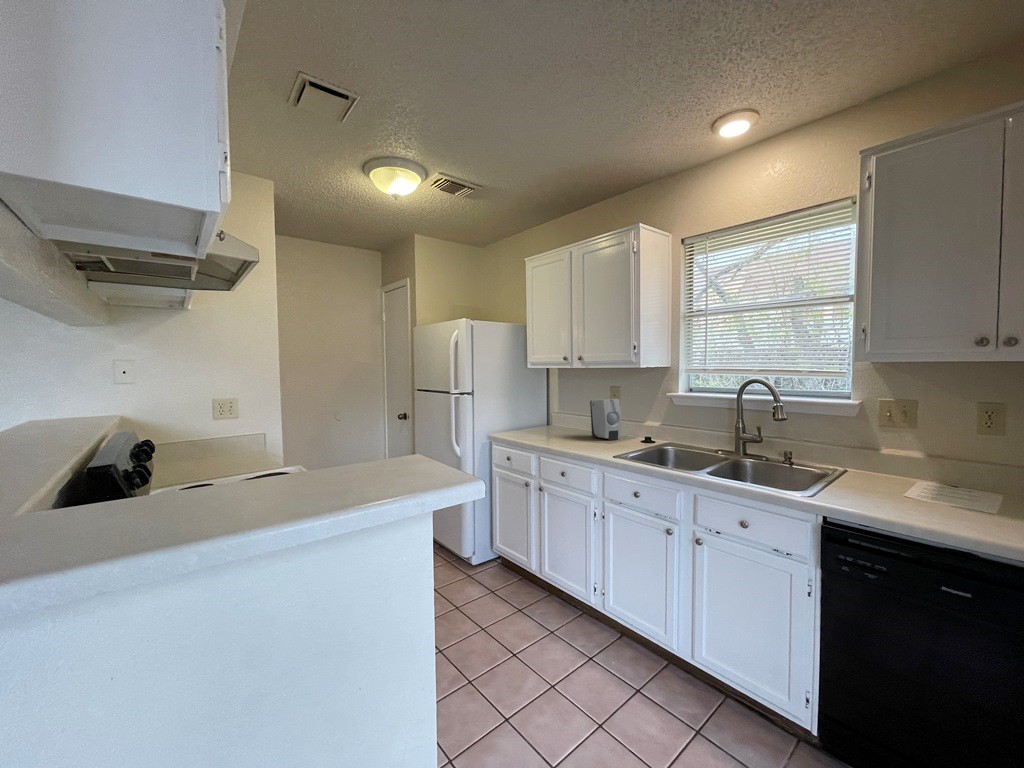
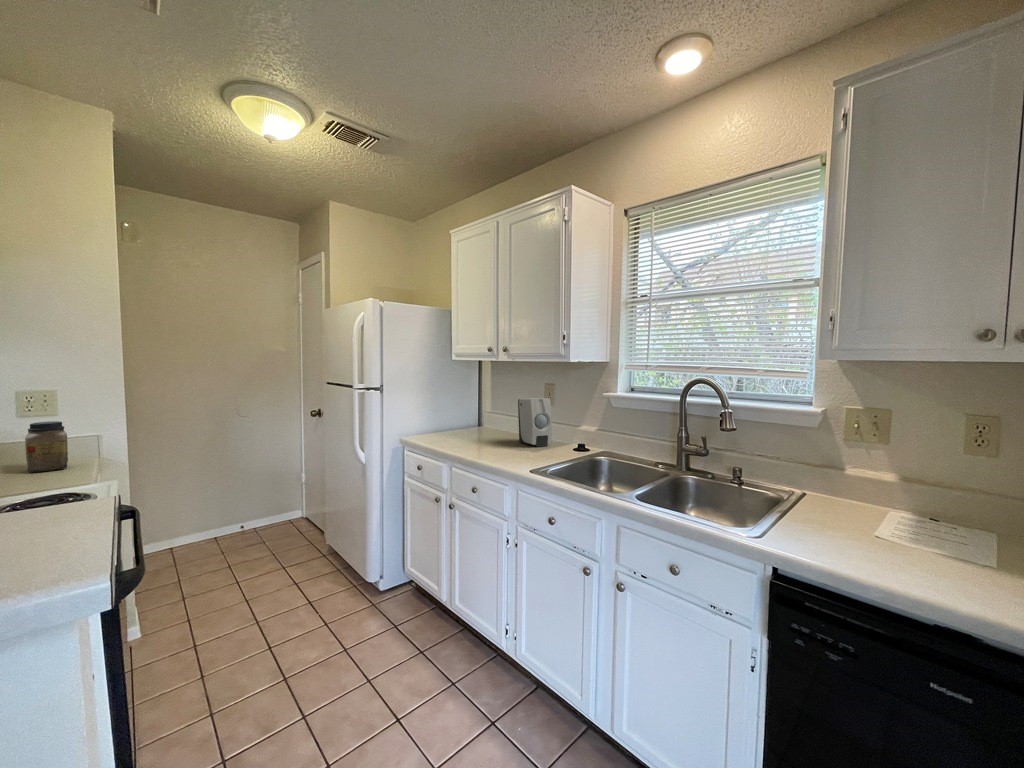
jar: none [220,421,248,461] -> present [25,421,68,473]

